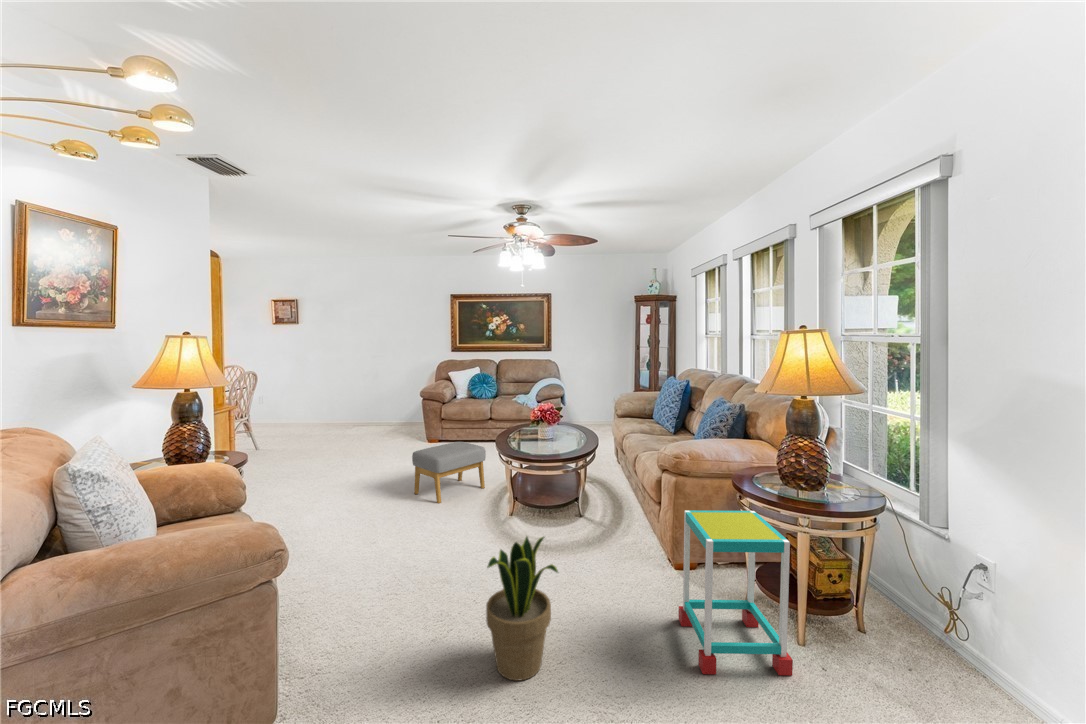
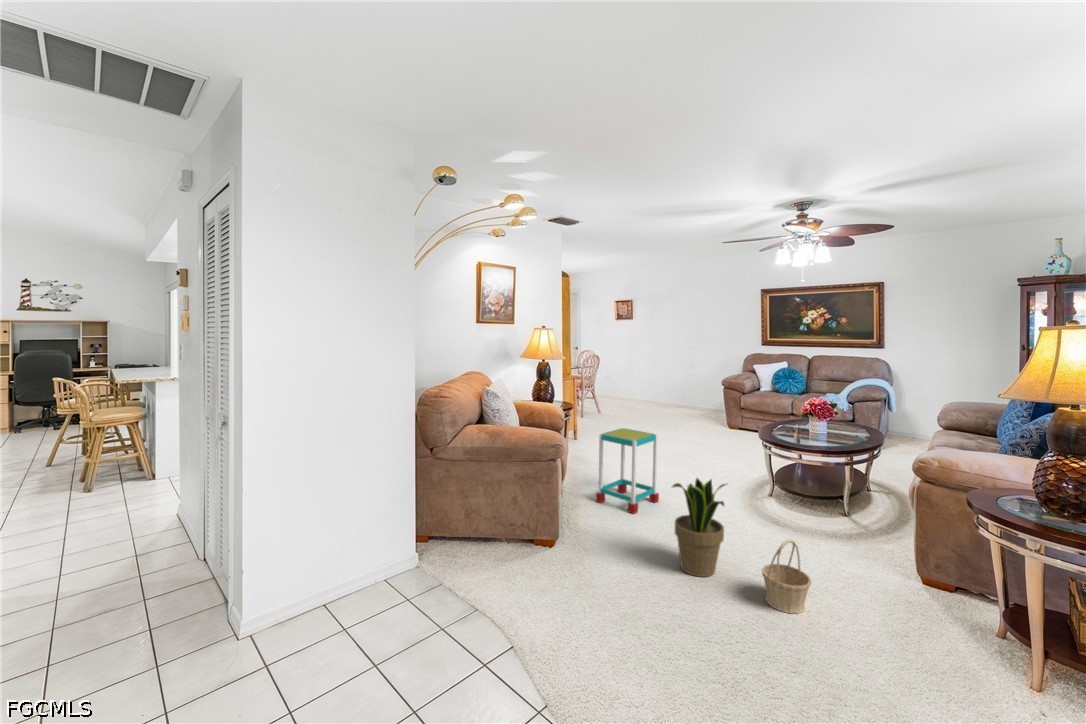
footstool: present [412,442,486,503] -> none [689,424,755,469]
side table: present [678,510,793,675] -> present [596,428,659,514]
basket: none [604,587,658,683] -> present [762,540,812,614]

